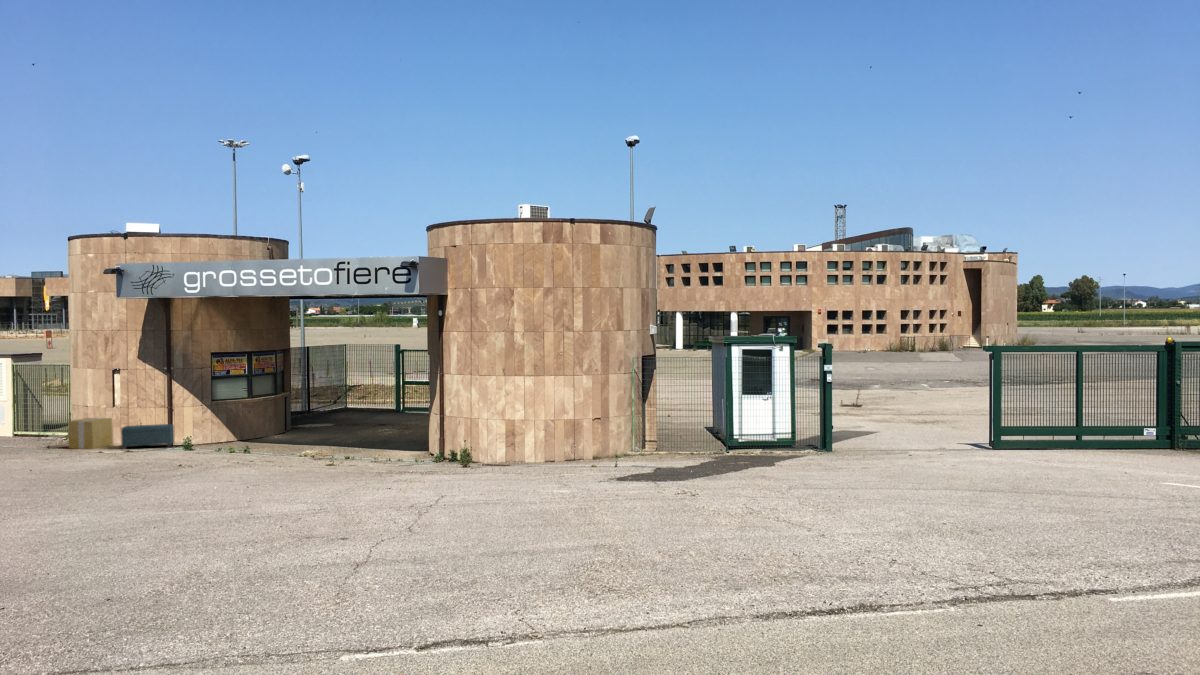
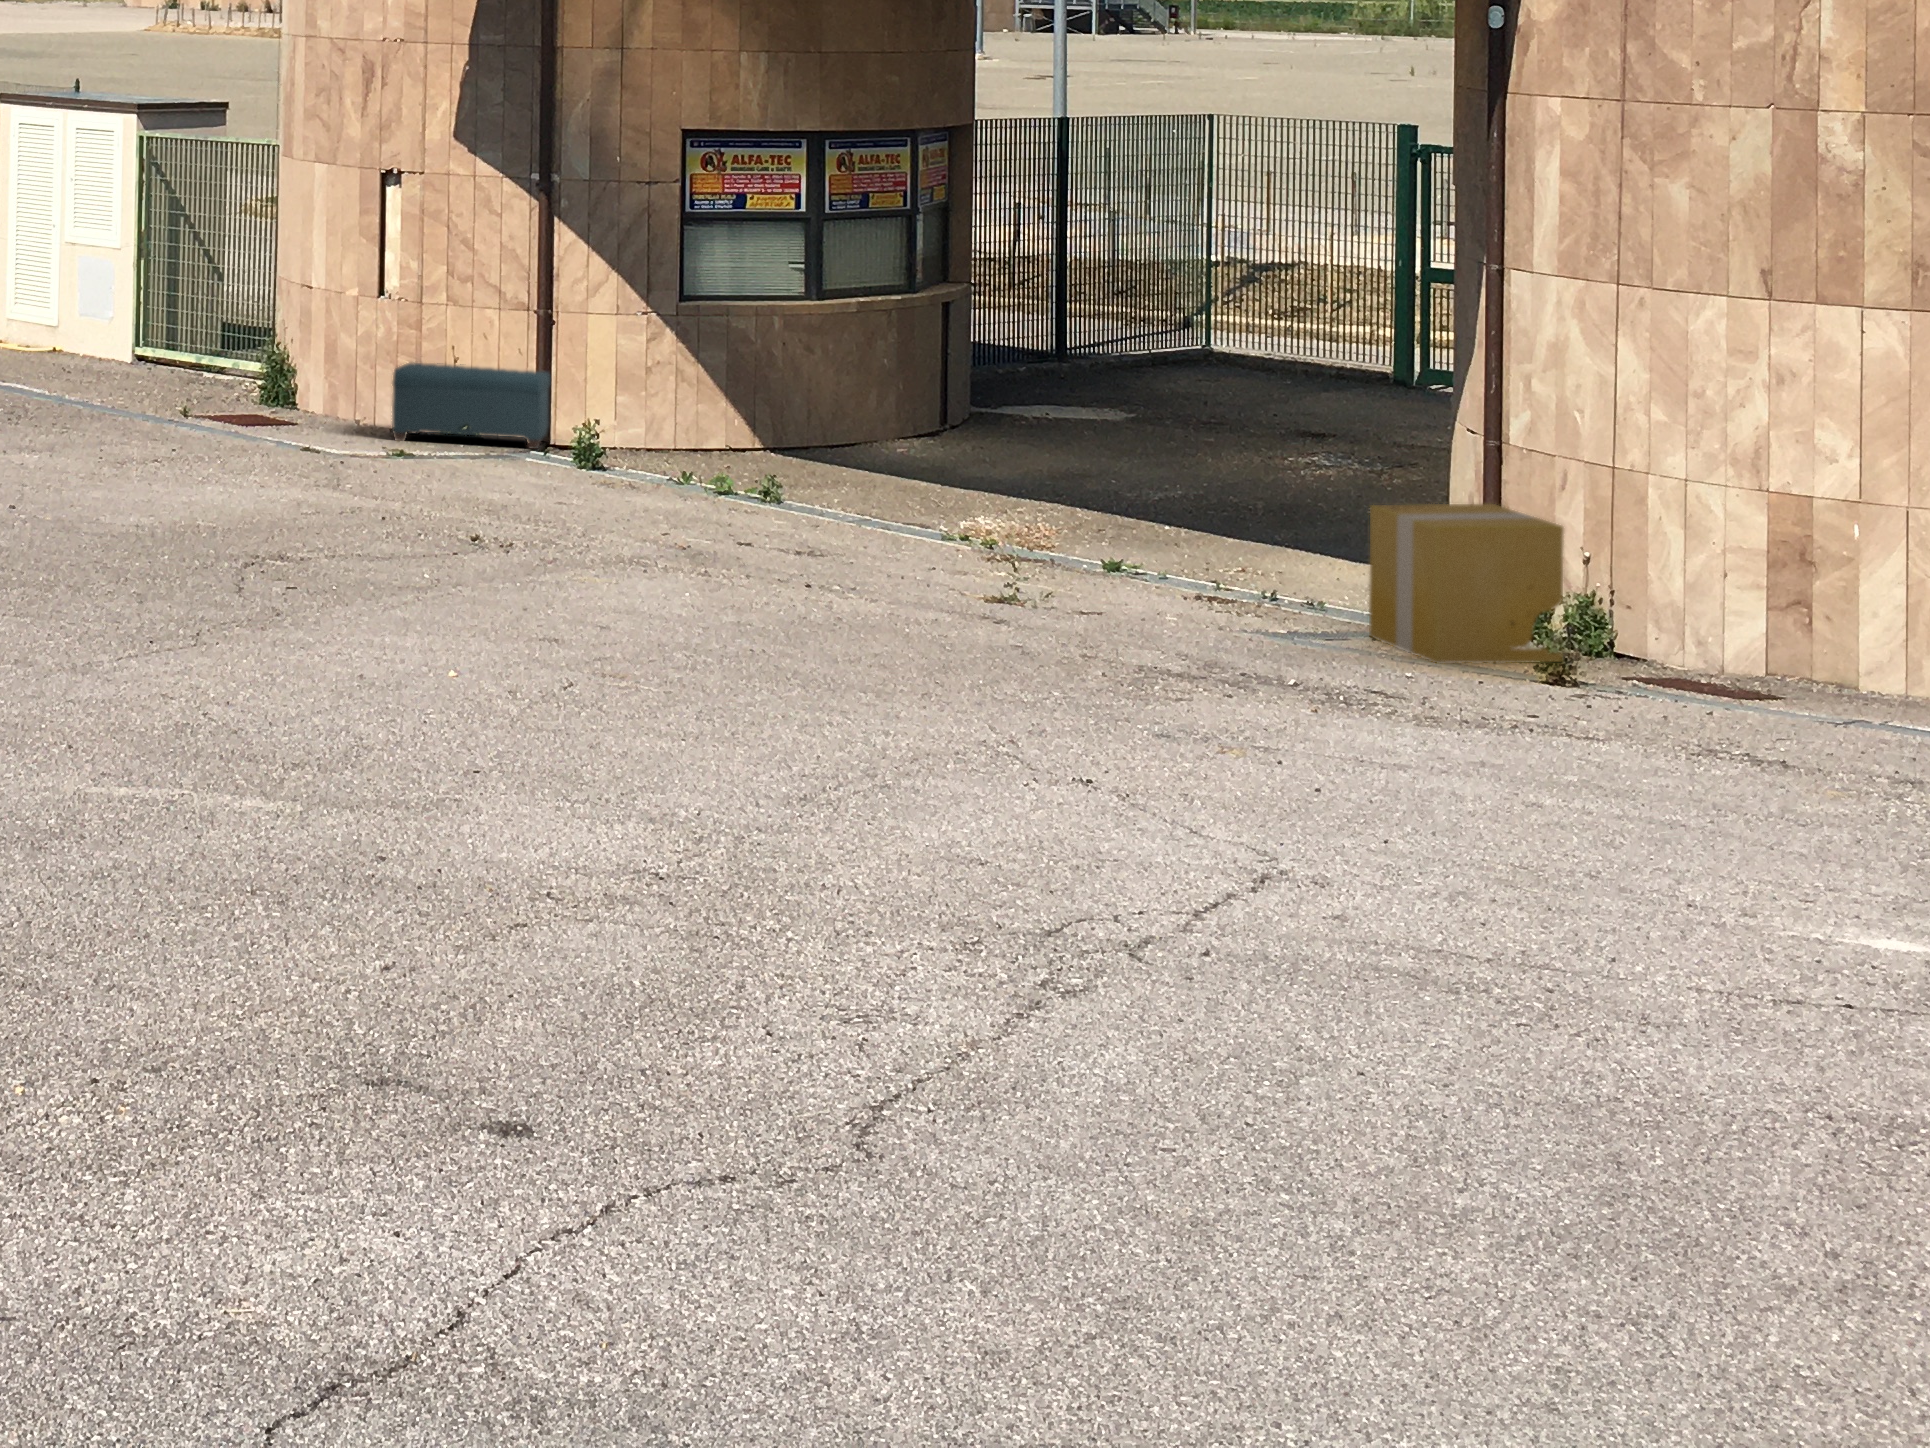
cardboard box: present [68,418,113,449] -> present [1369,503,1564,663]

